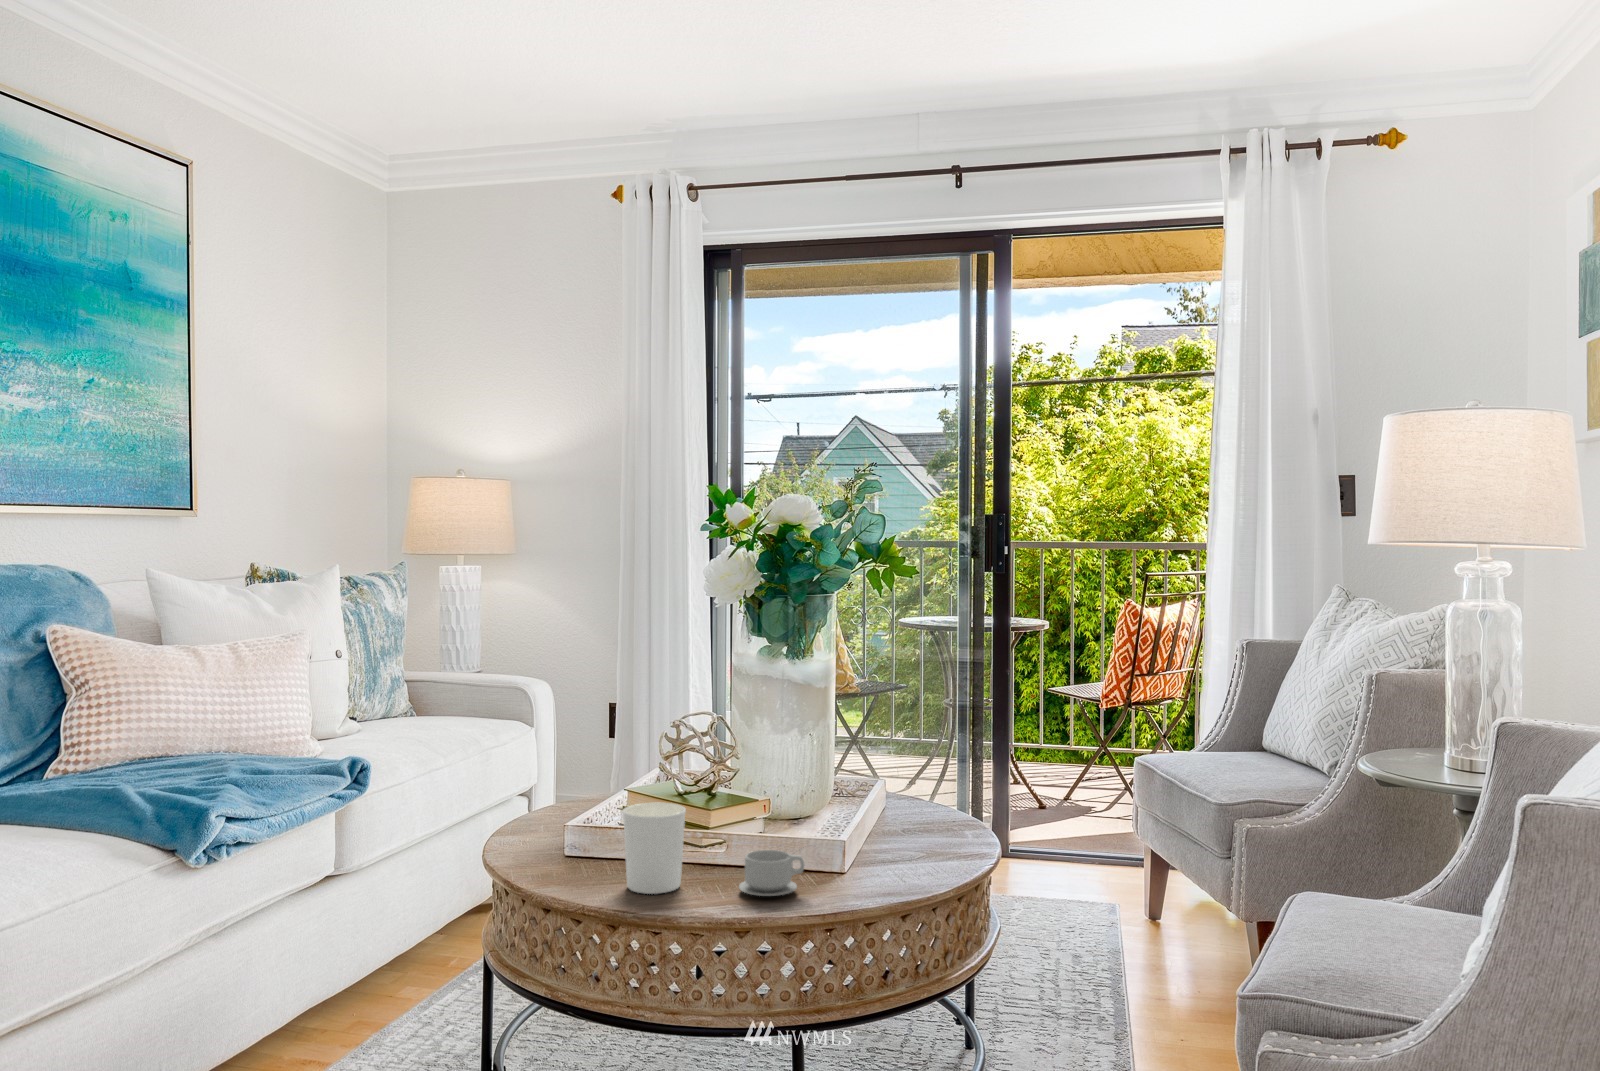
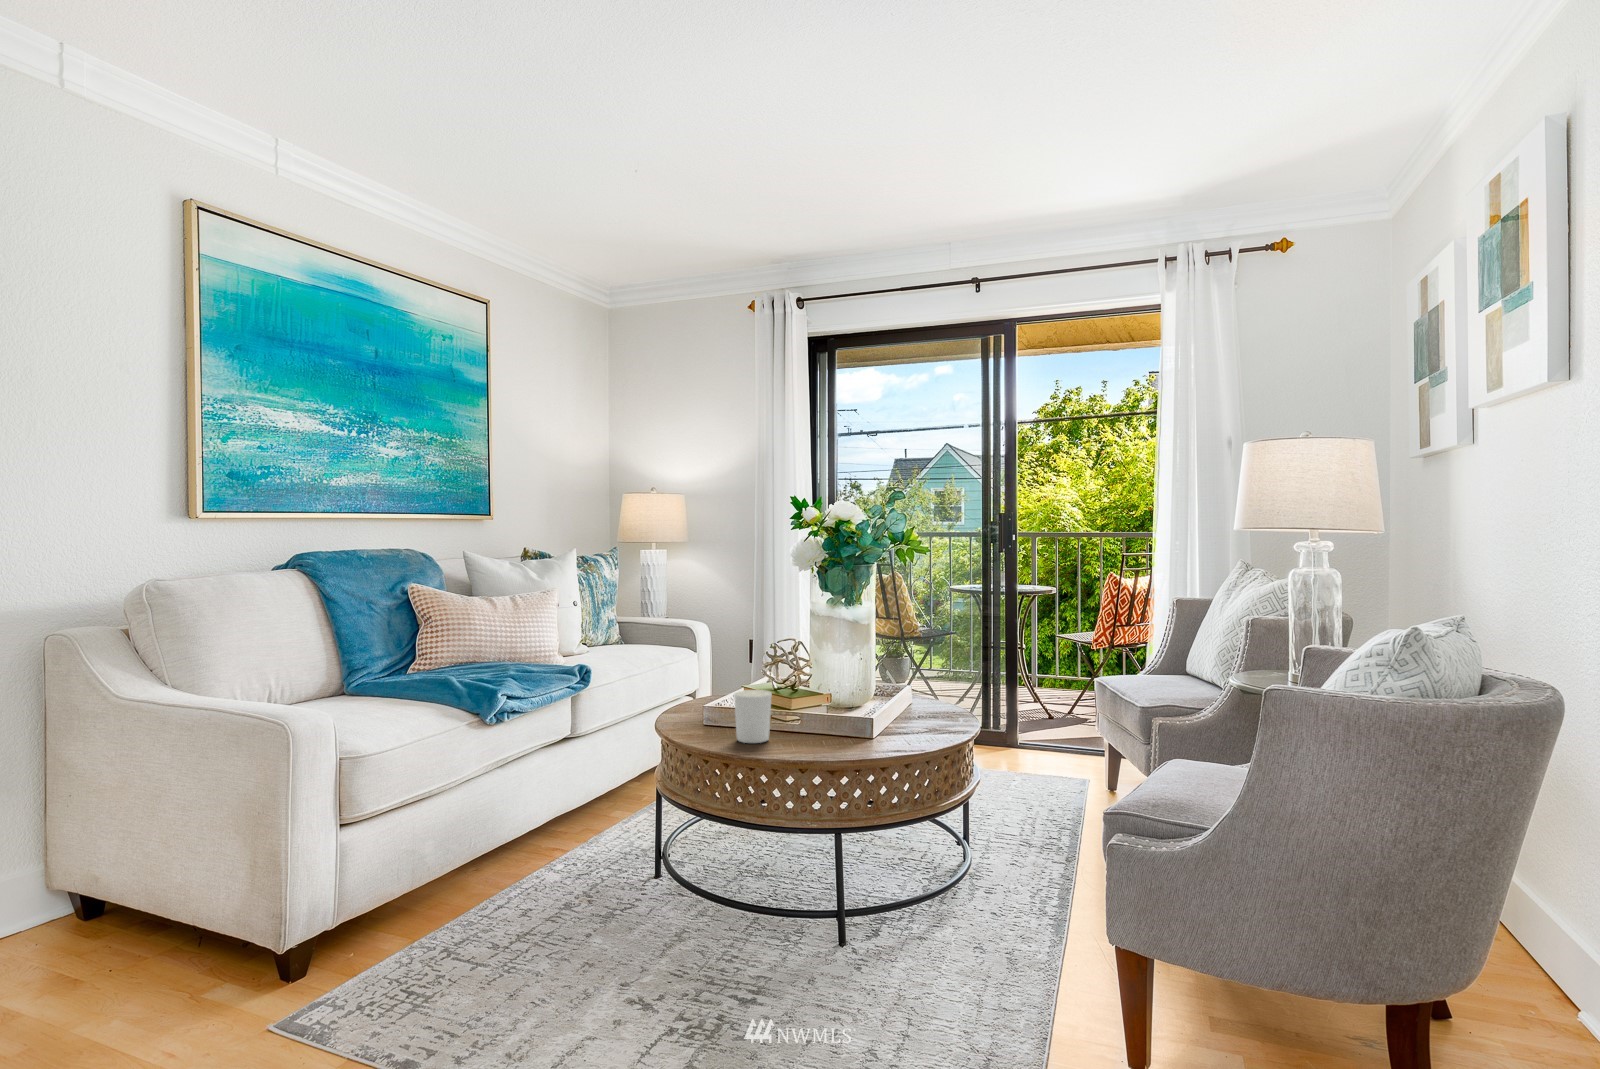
teacup: present [739,850,804,896] -> none [803,716,850,746]

